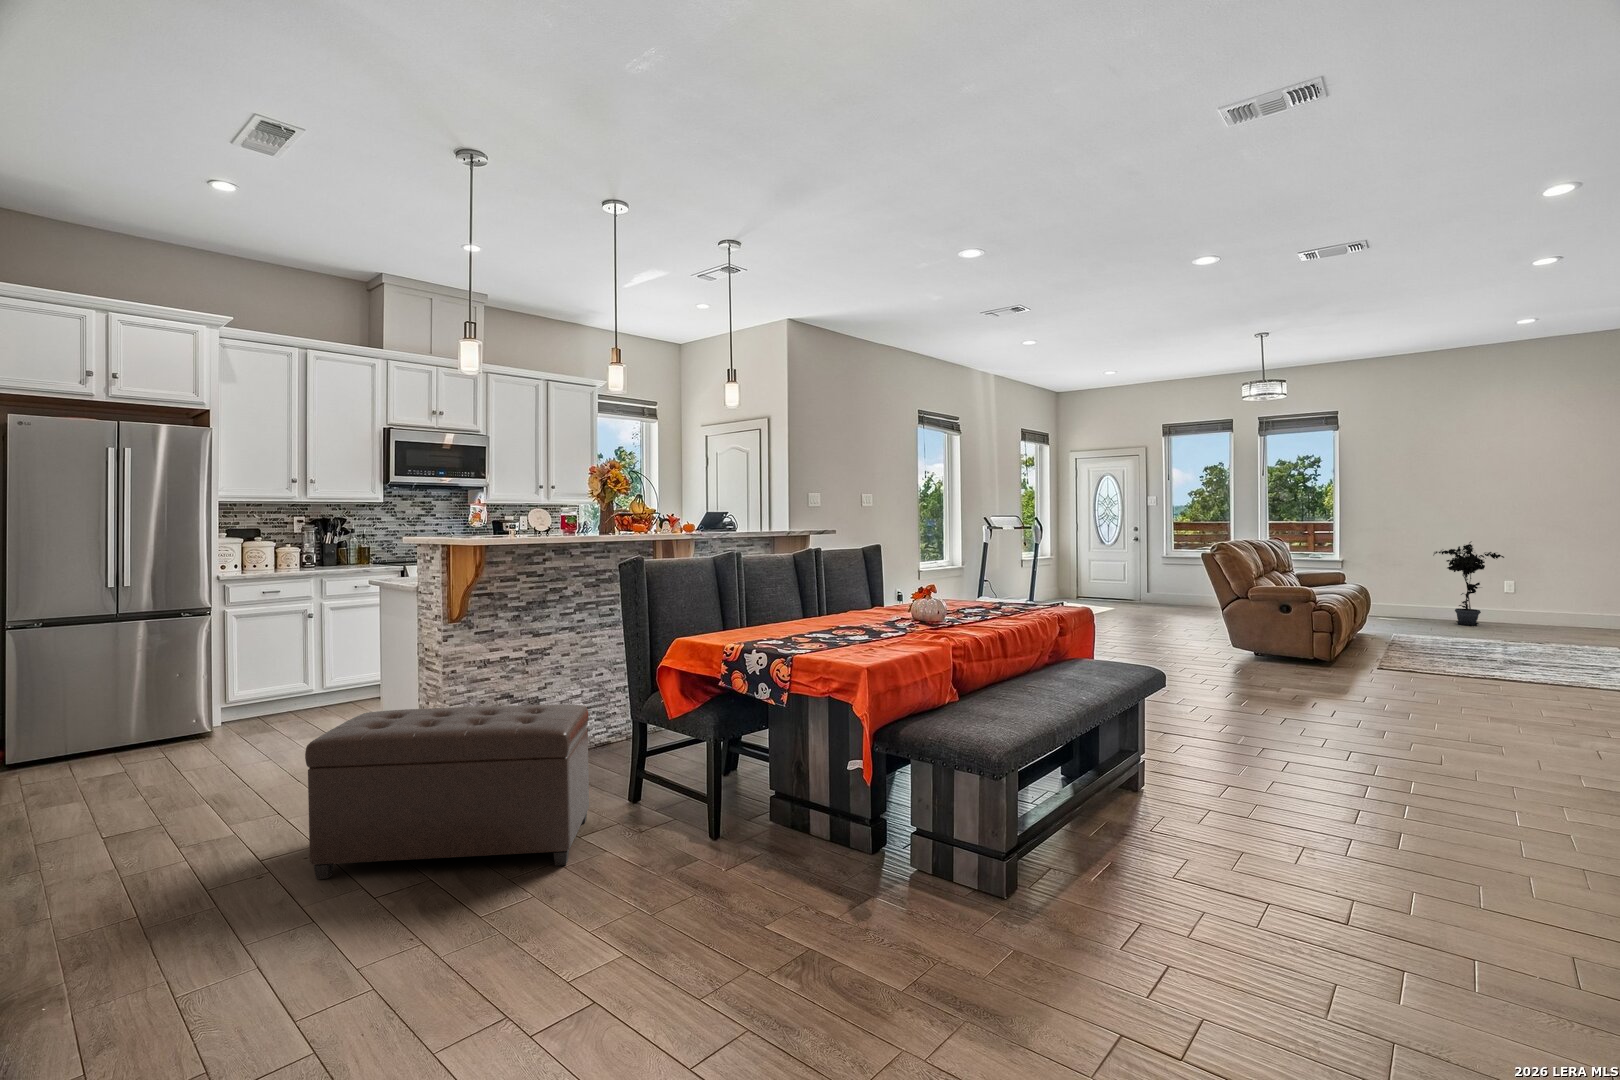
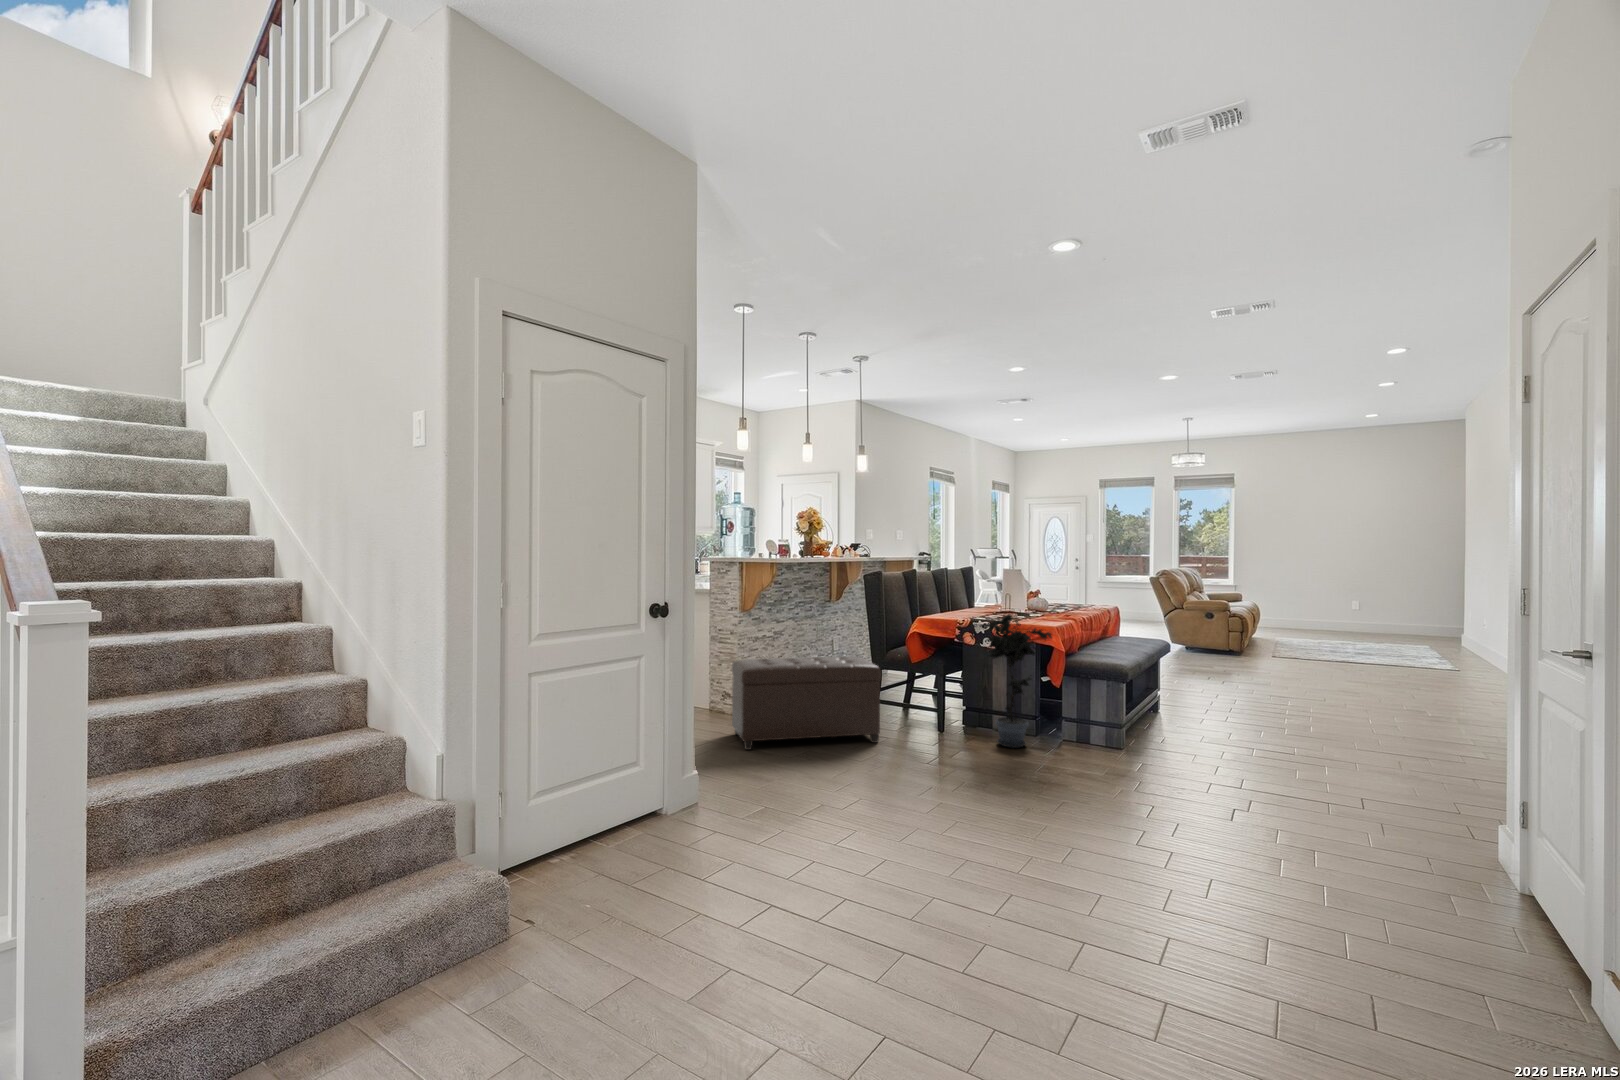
potted plant: present [1434,542,1504,625] -> present [971,611,1052,748]

